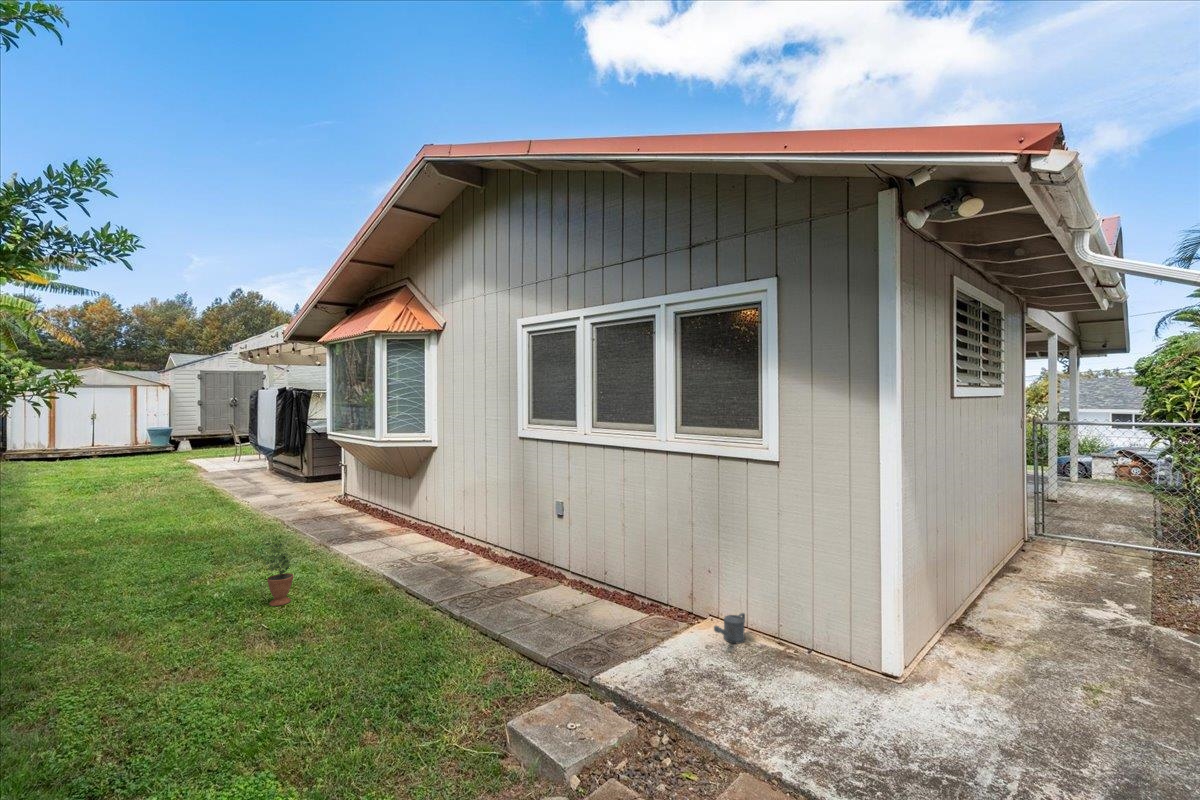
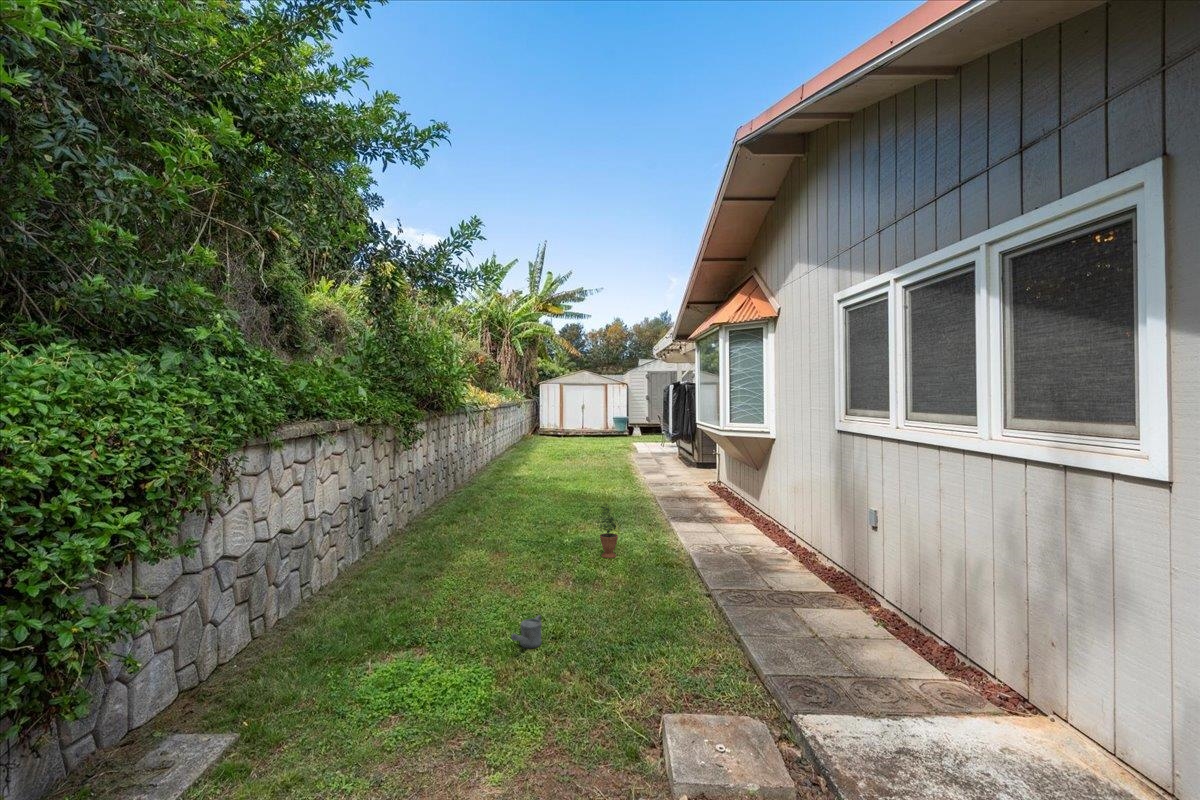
watering can: present [714,613,745,644] -> present [511,615,542,648]

